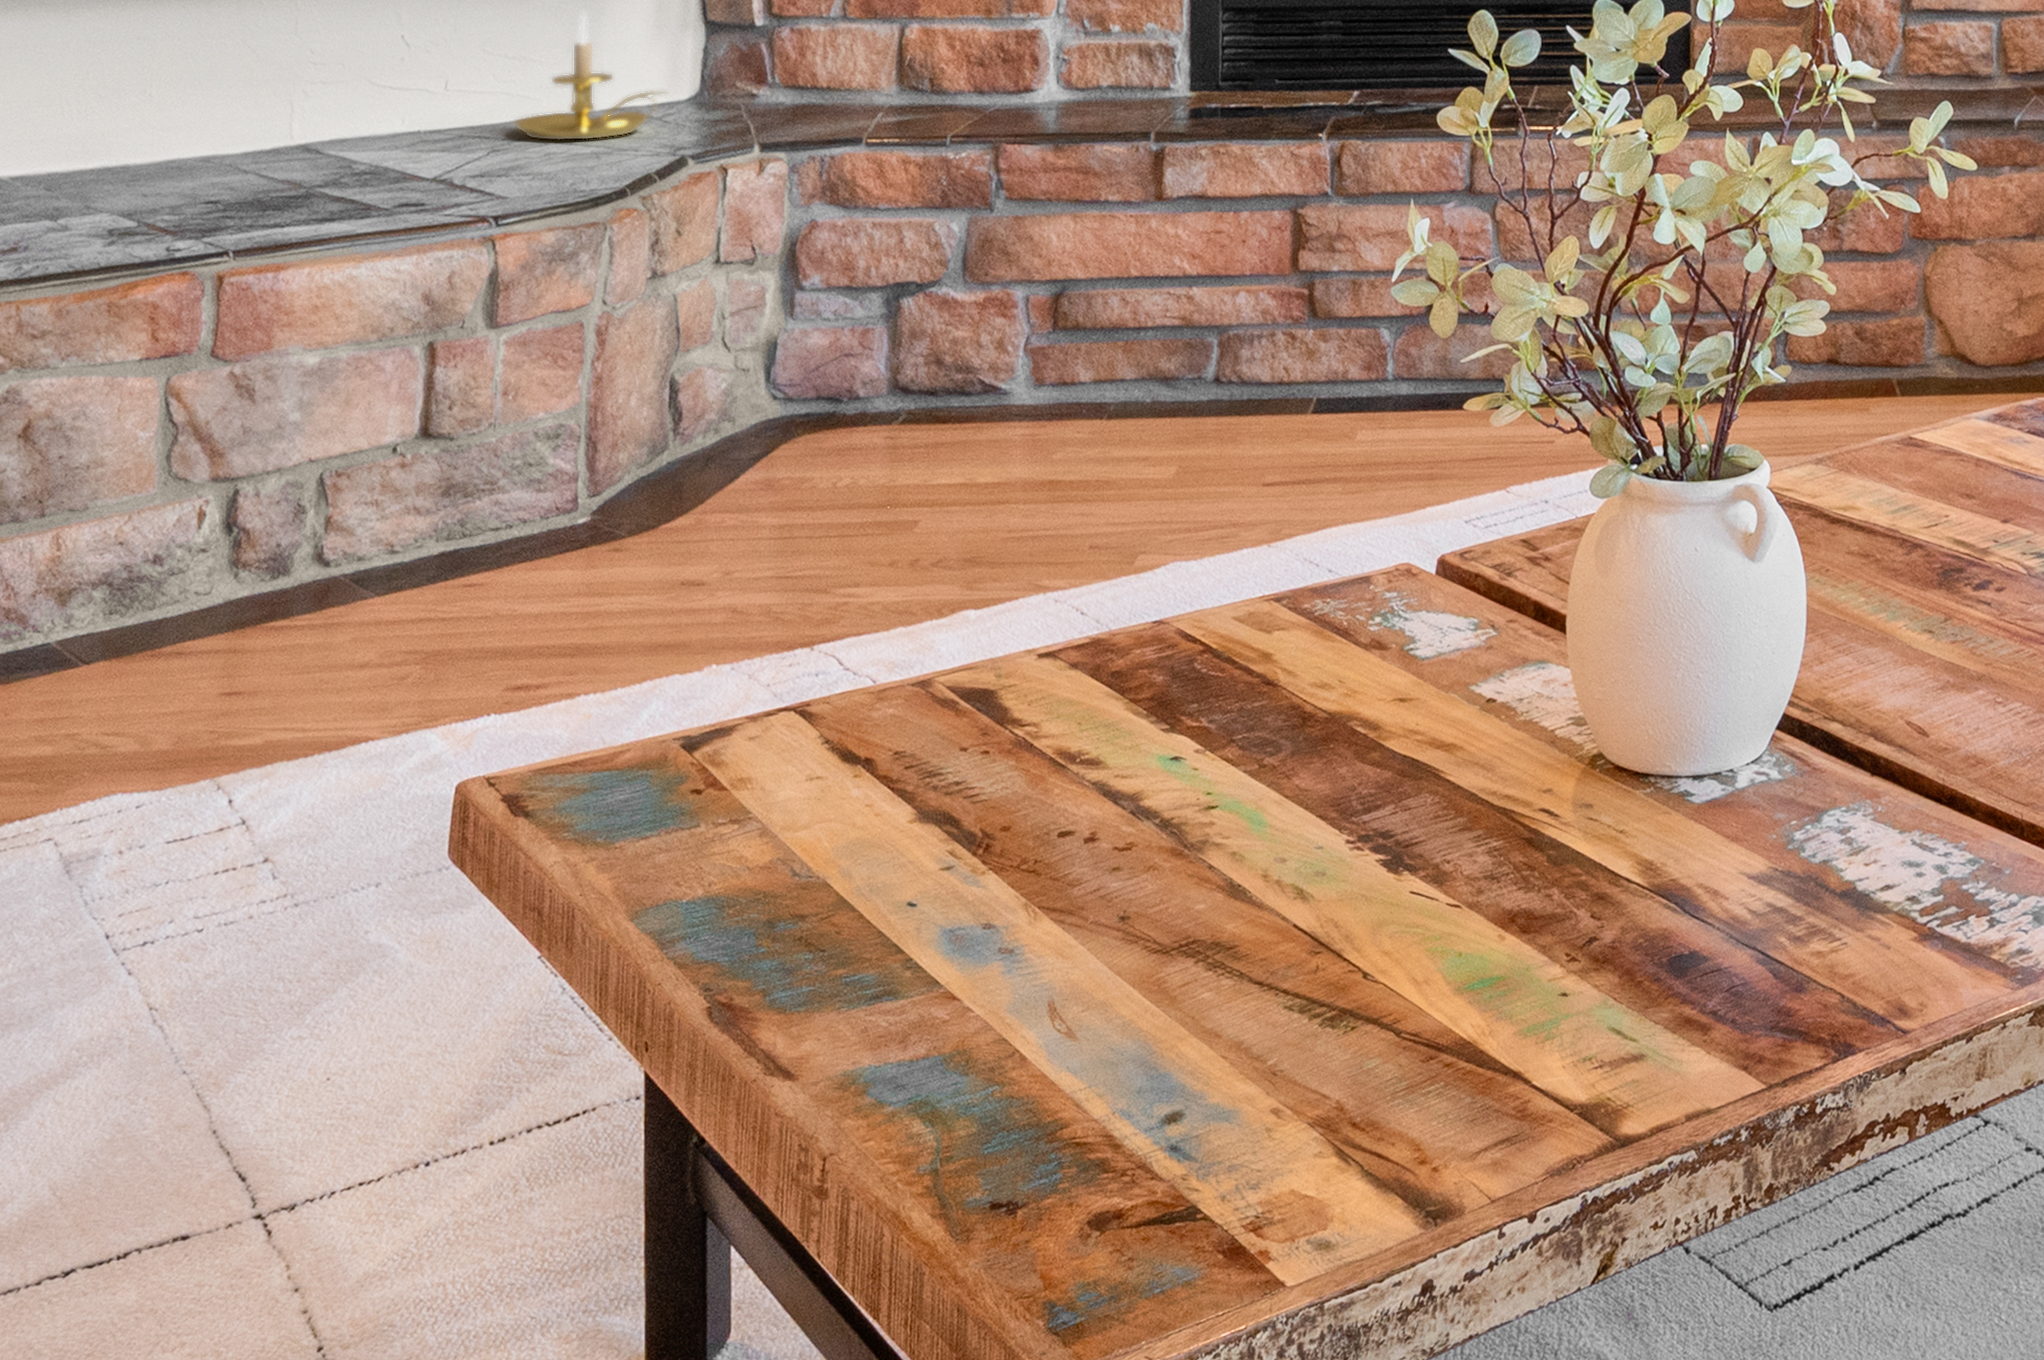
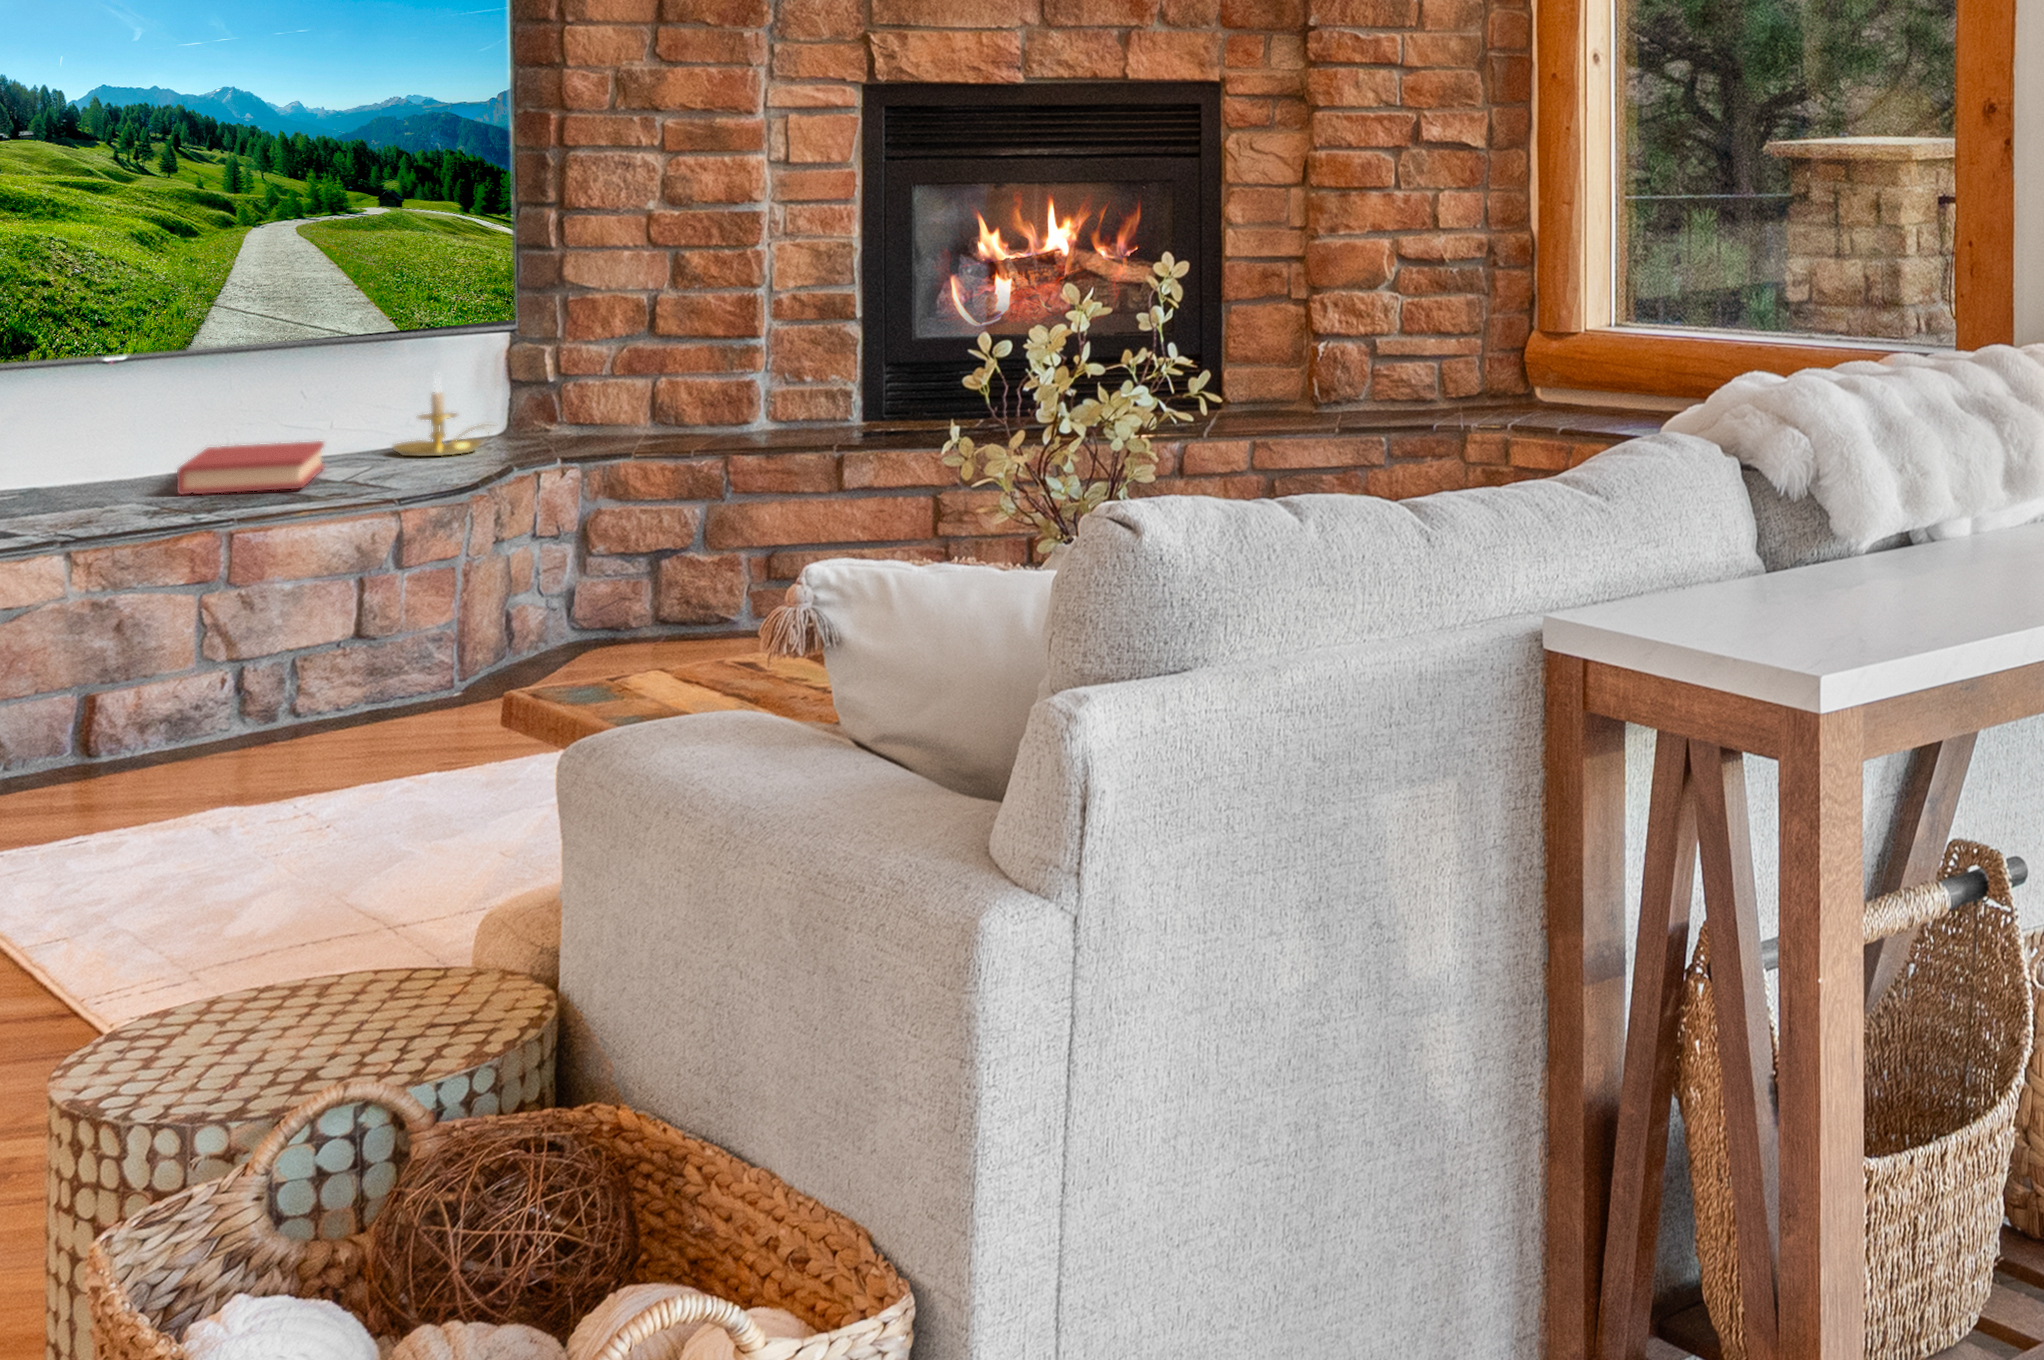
hardback book: none [164,117,408,204] -> present [177,441,324,494]

